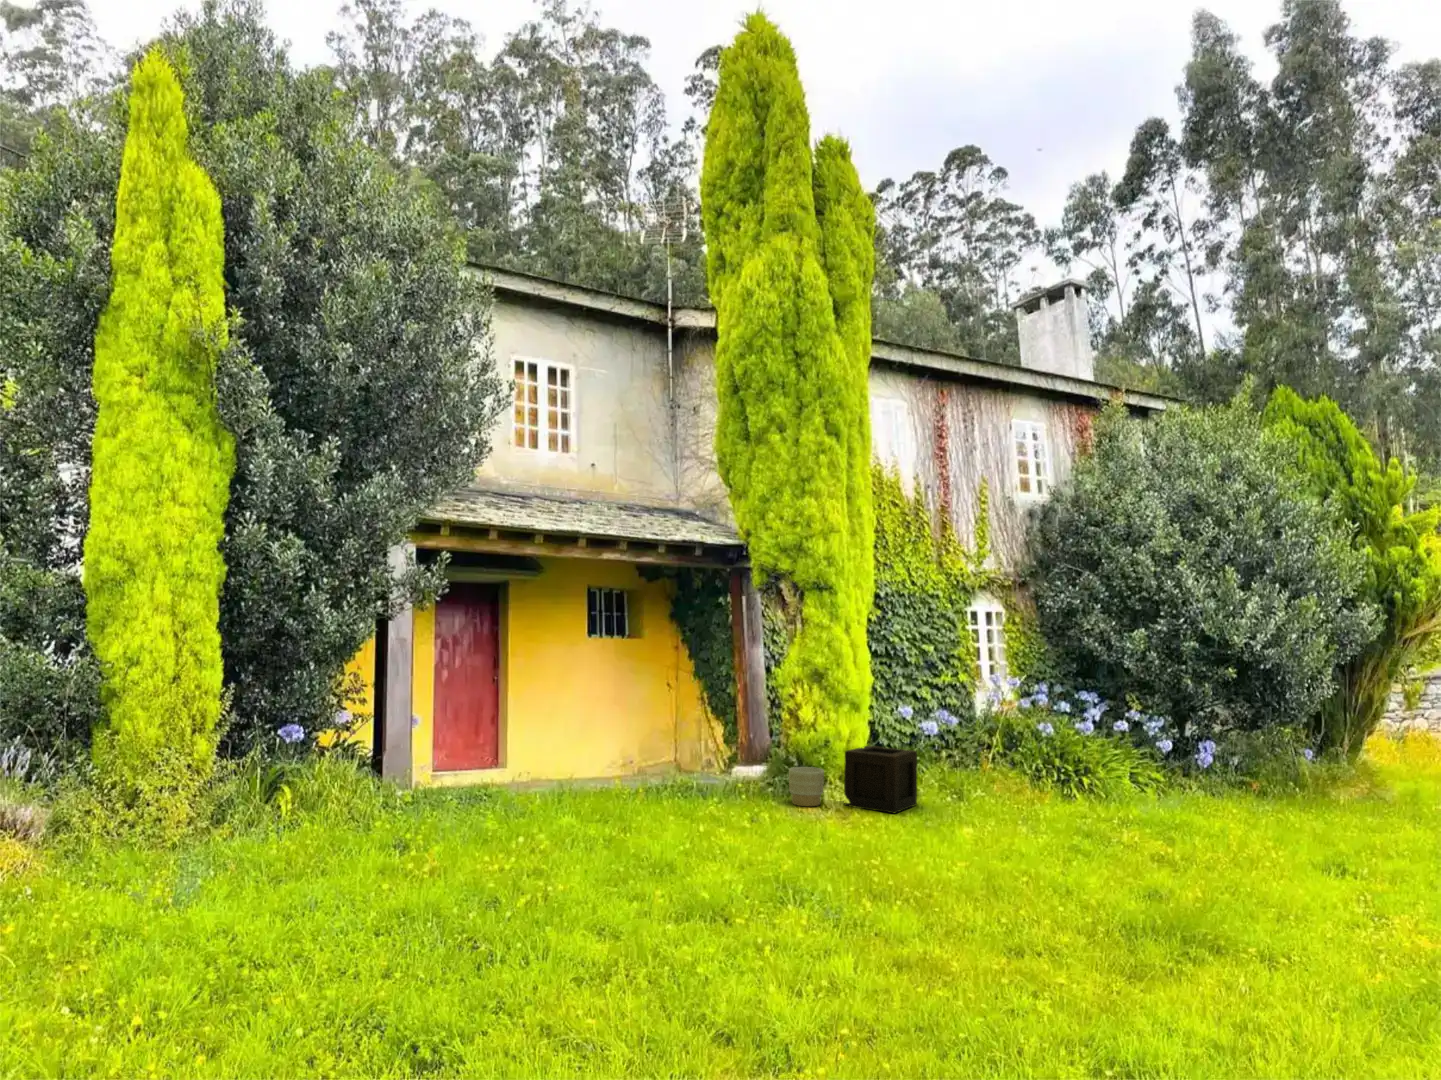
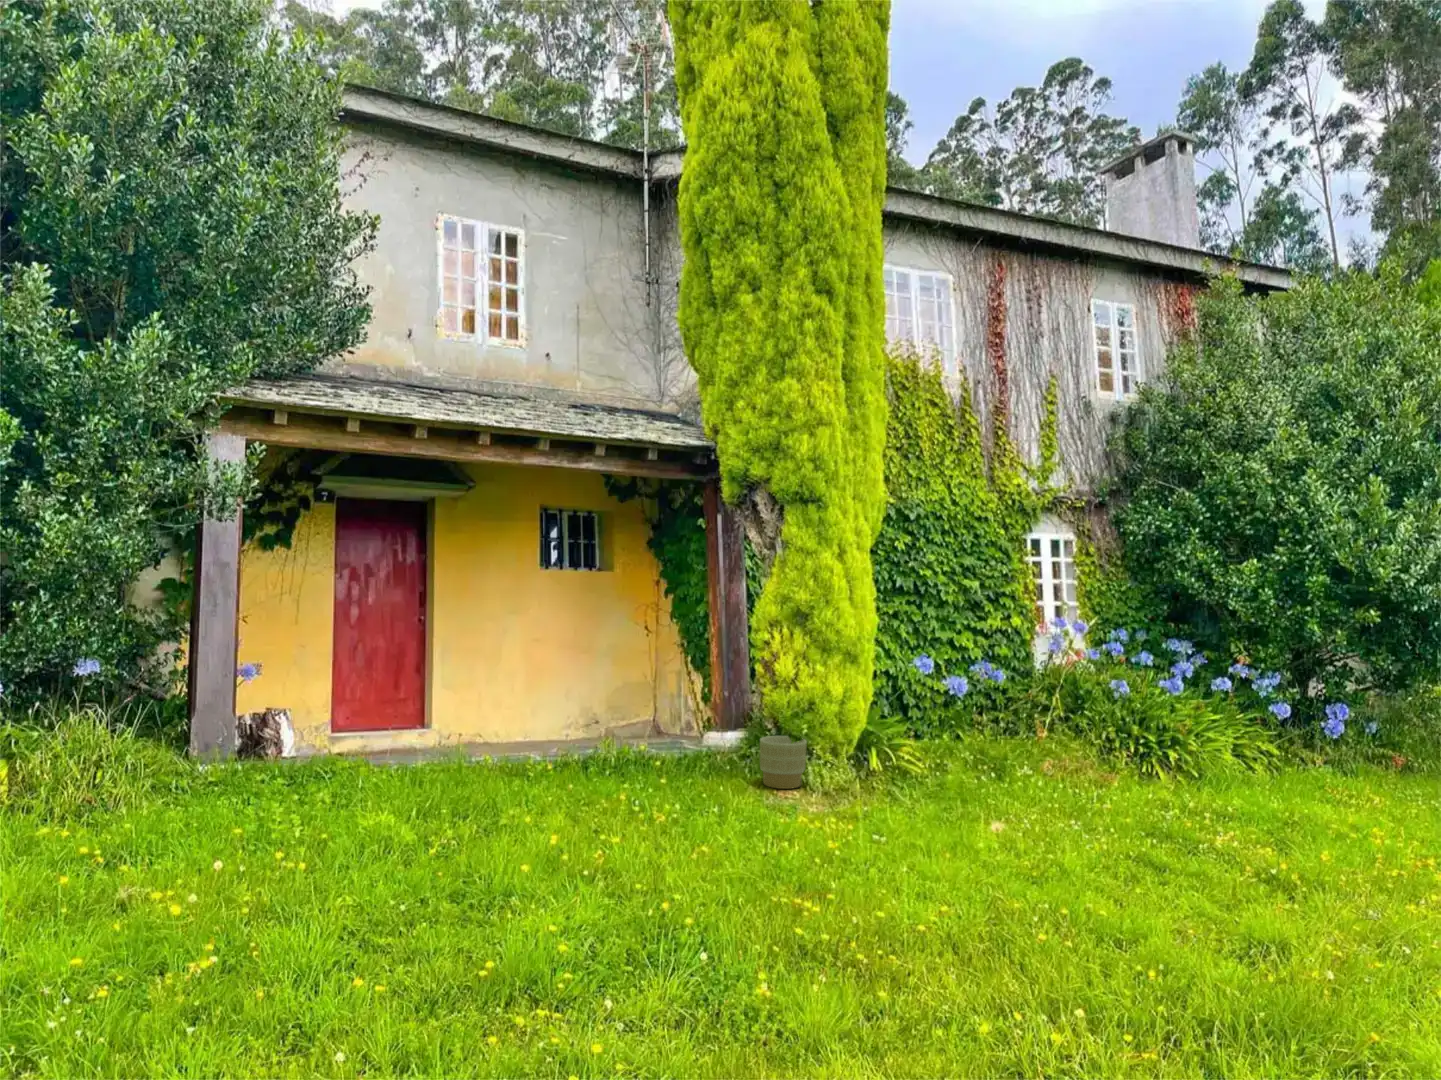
wooden crate: present [844,746,918,813] -> none [834,708,935,801]

